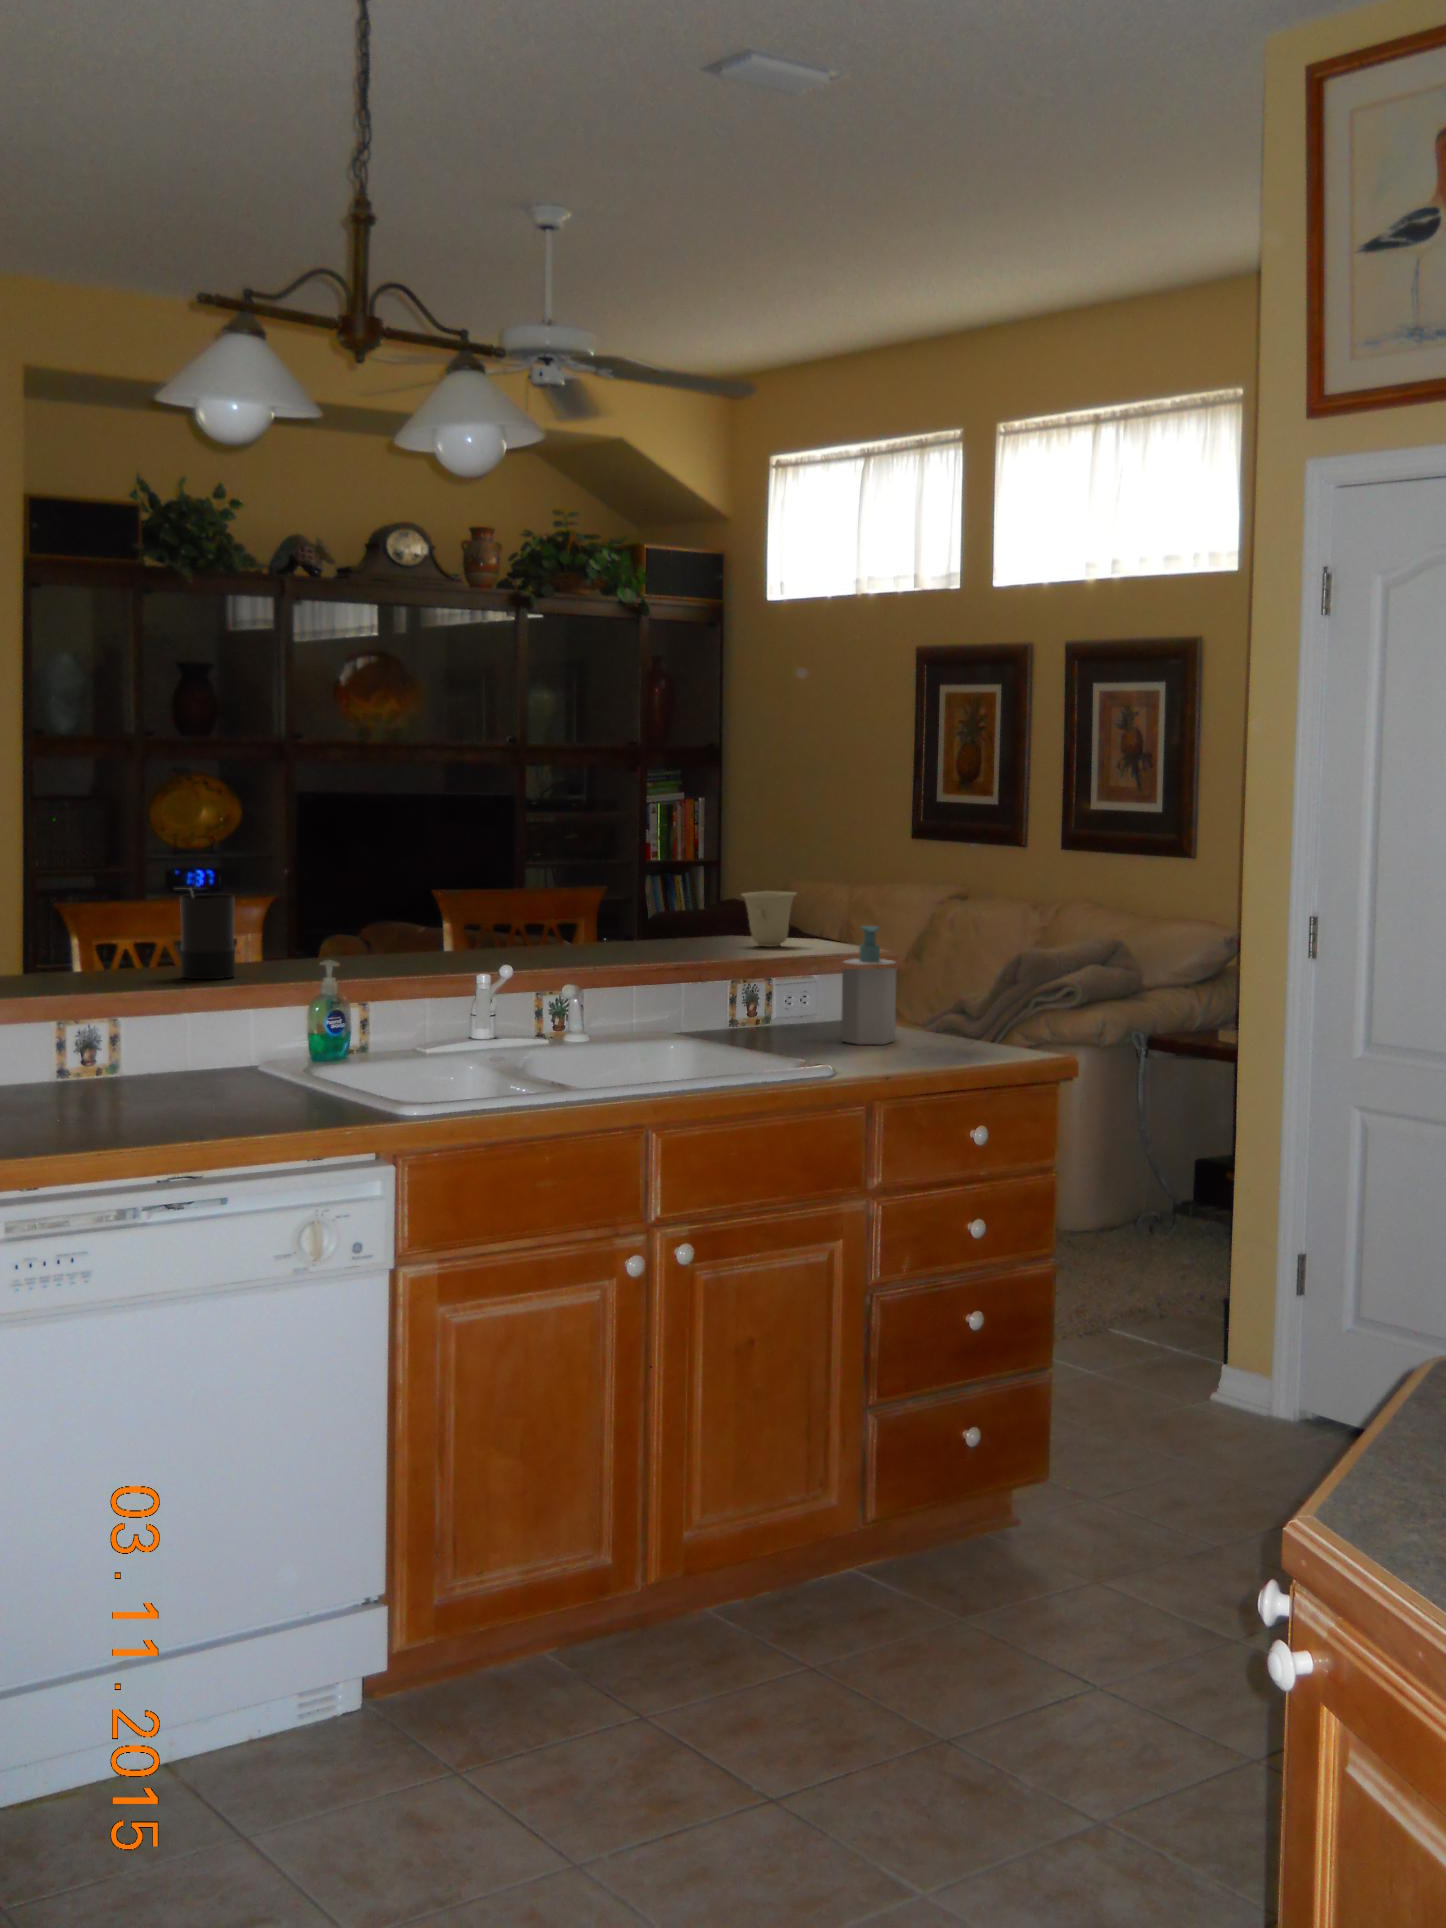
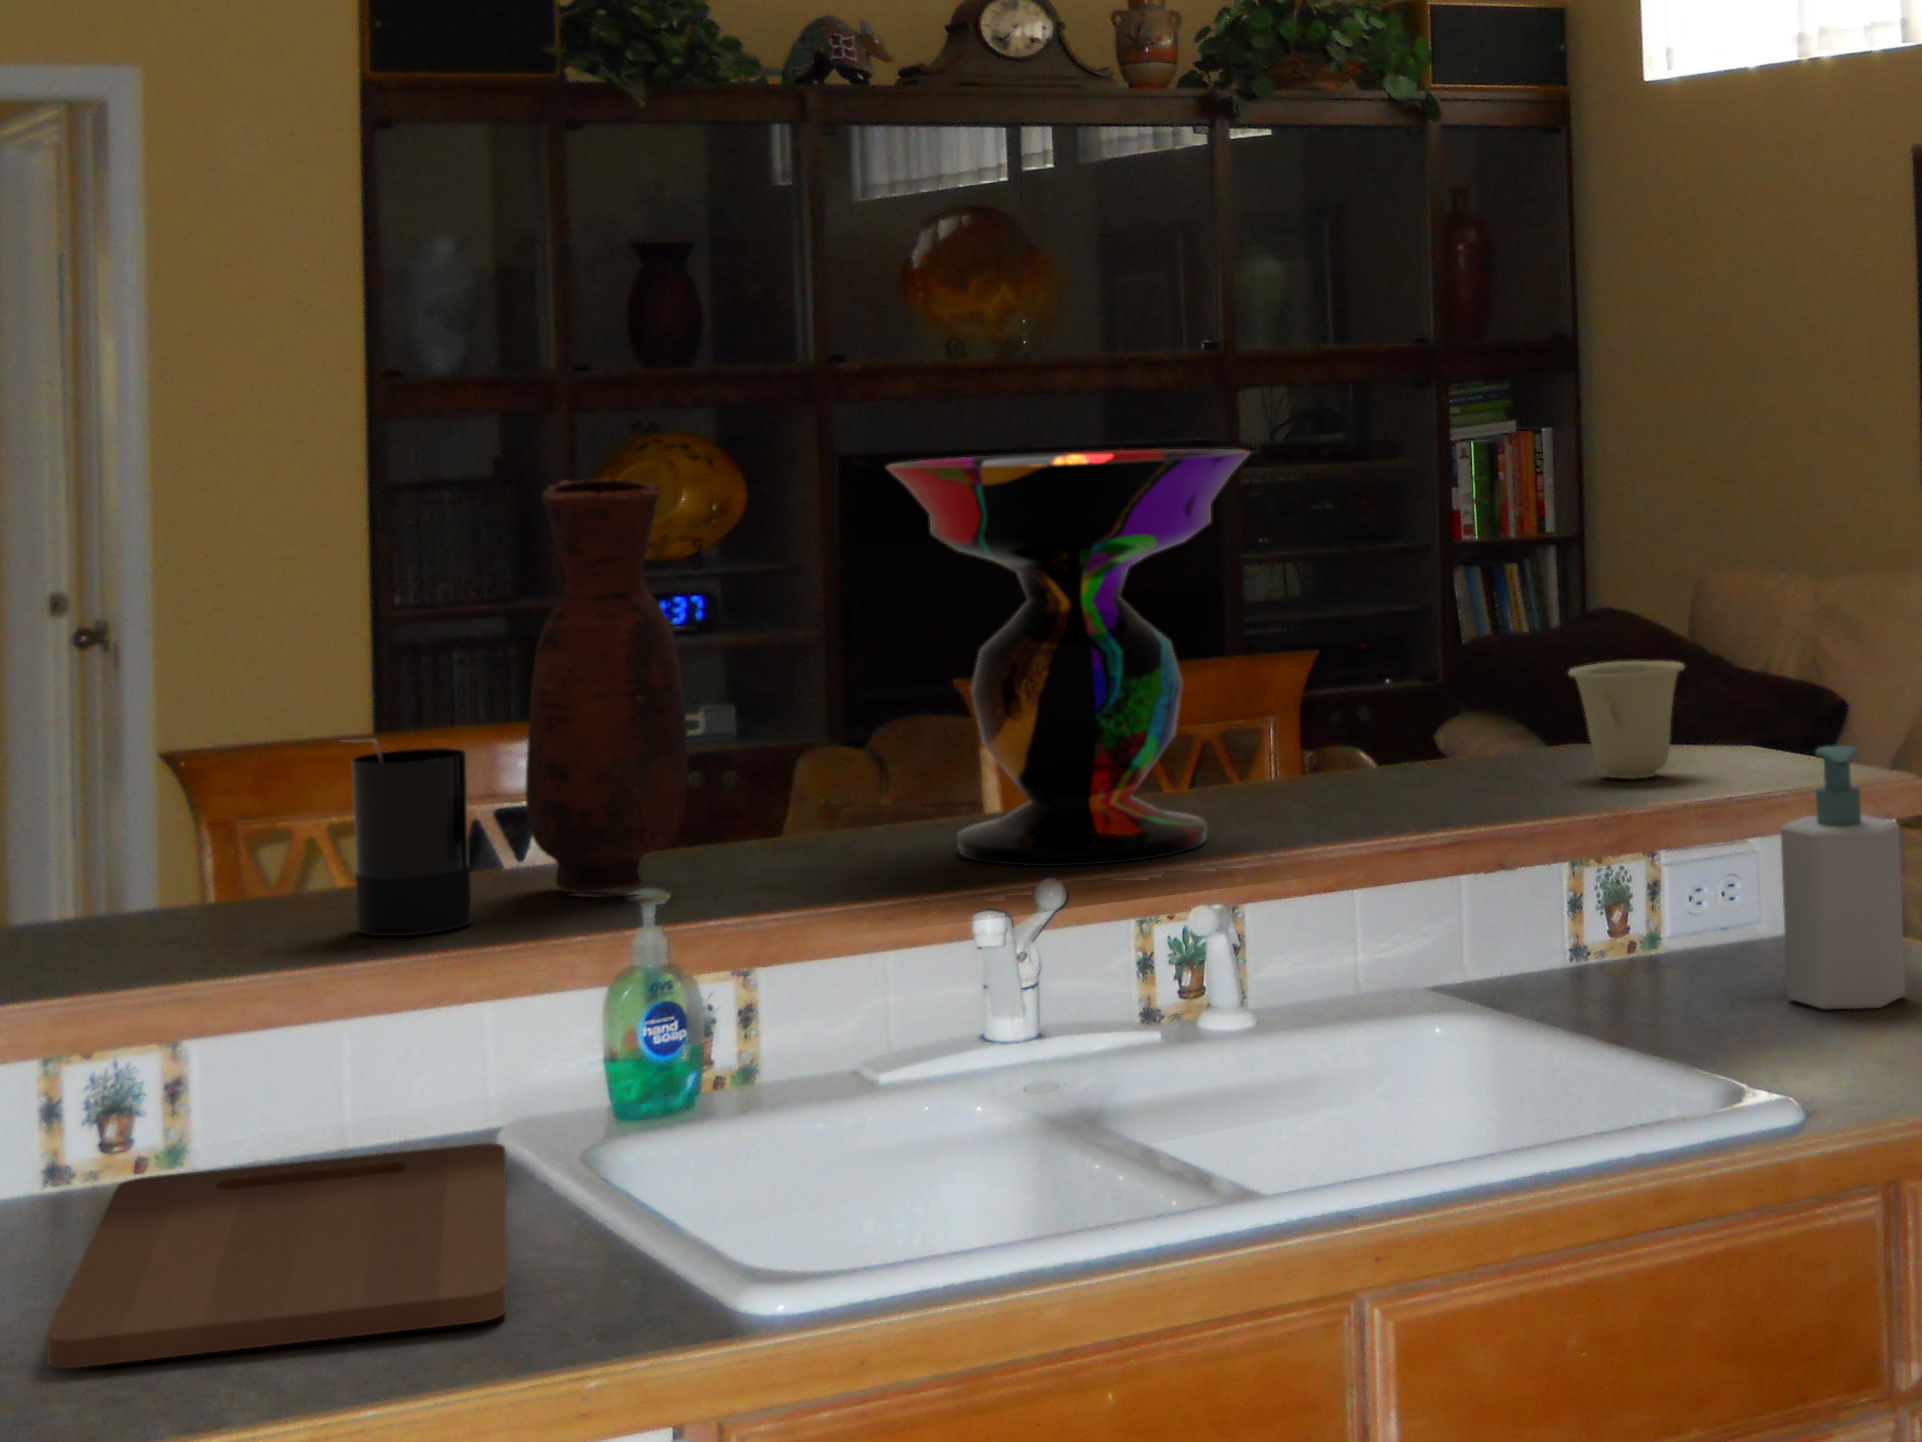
vase: none [252,772,332,970] -> present [525,478,688,893]
decorative bowl: none [424,773,601,966] -> present [887,449,1249,866]
cutting board: none [96,1067,304,1127] -> present [47,1143,507,1368]

